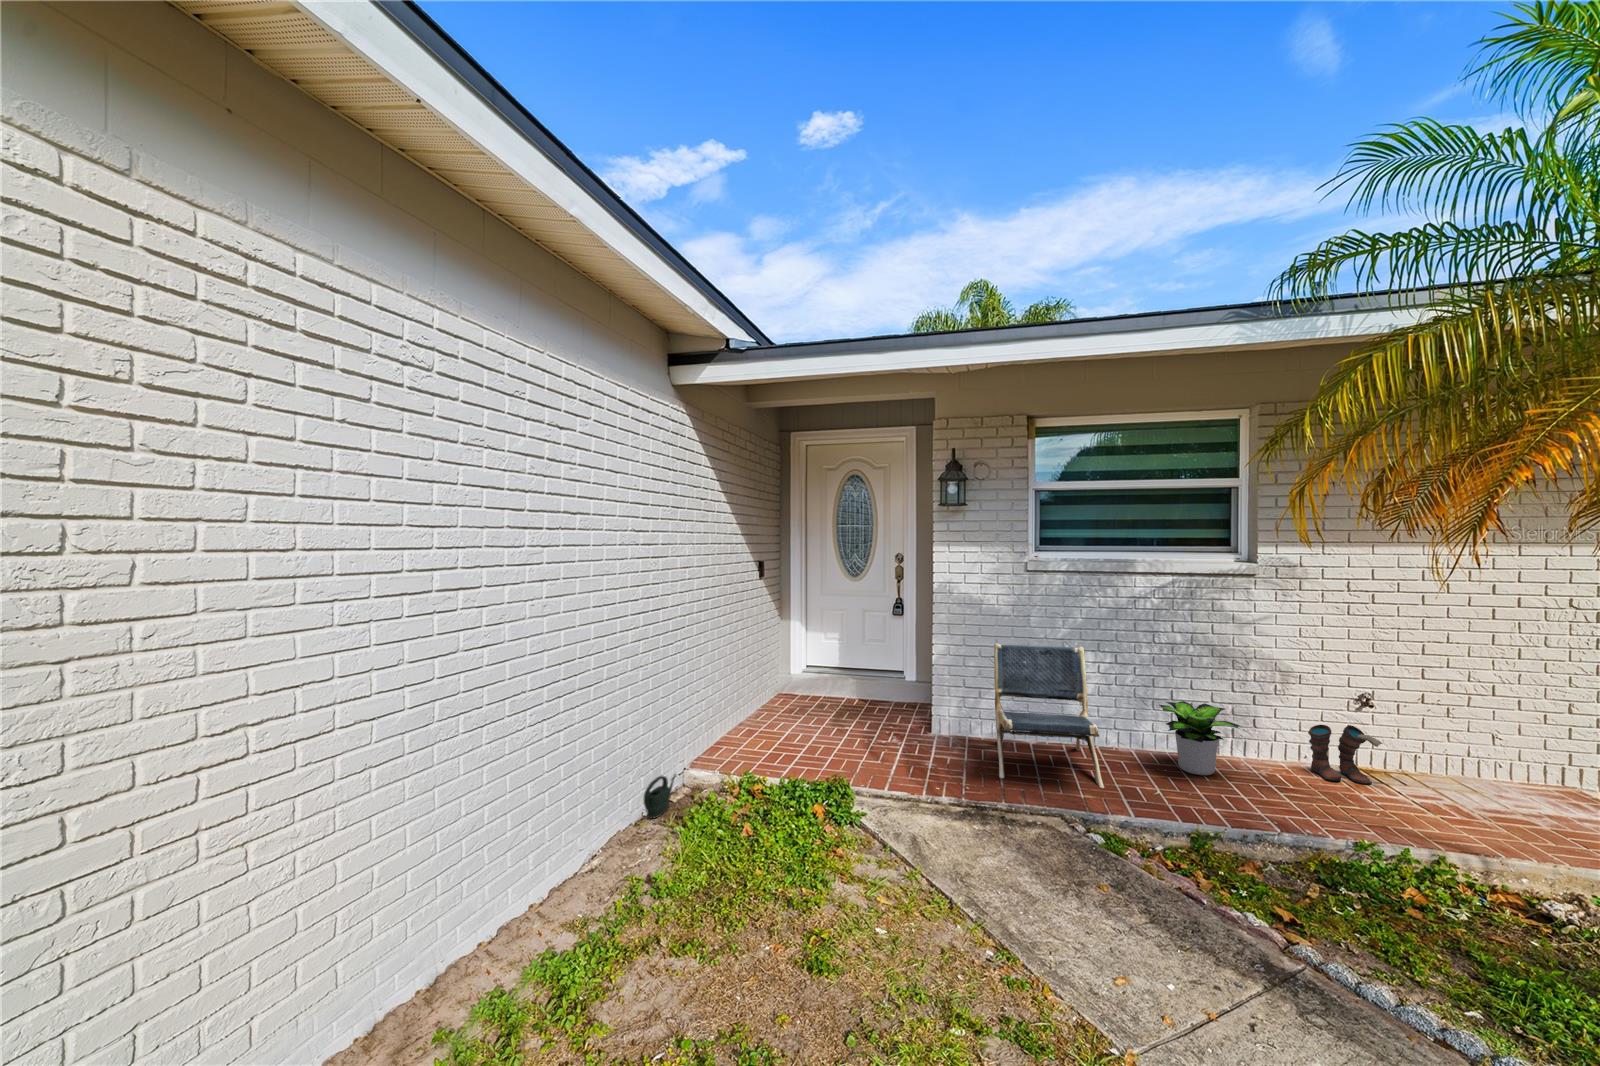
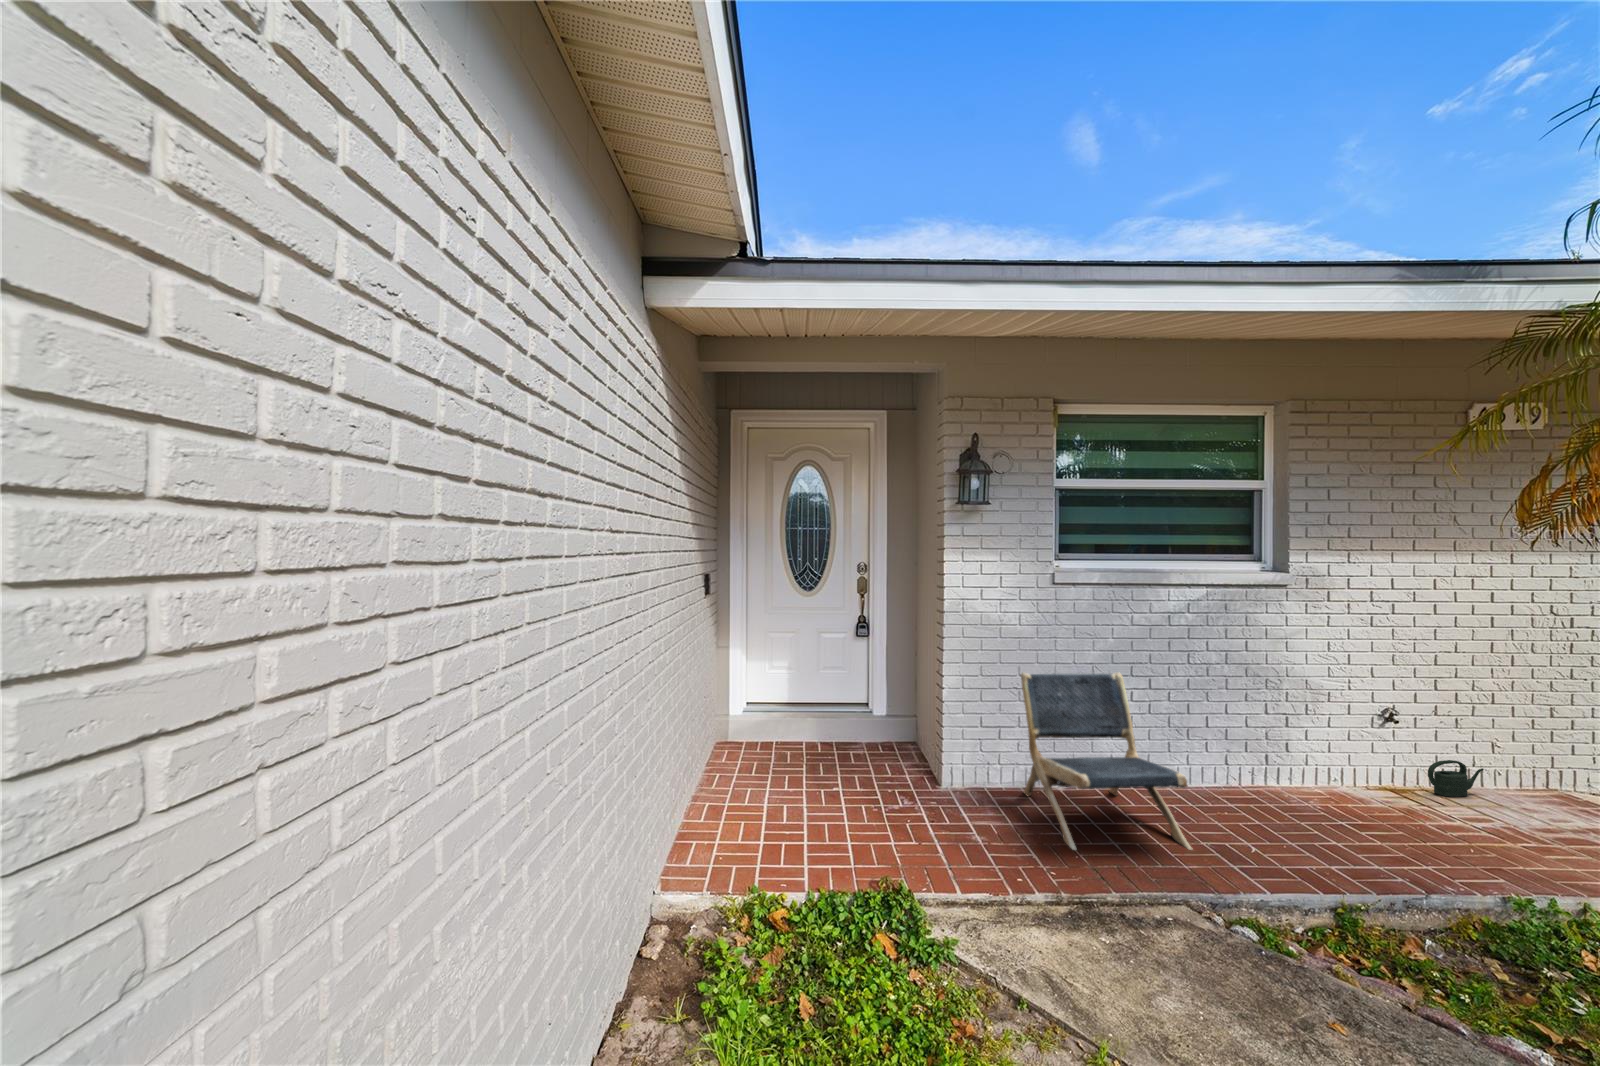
potted plant: present [1159,701,1240,775] -> none [1208,729,1308,816]
boots: present [1308,725,1383,784] -> none [1343,744,1420,808]
watering can: present [644,774,675,818] -> present [1428,760,1484,797]

